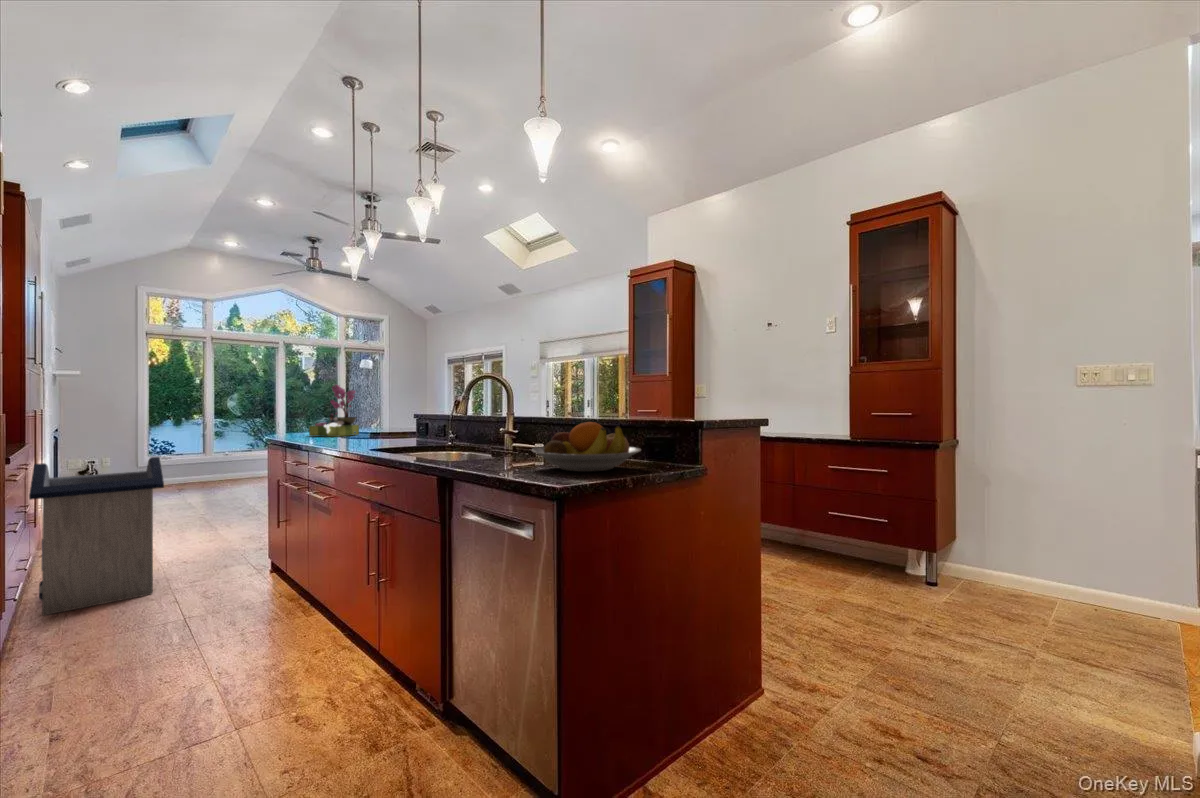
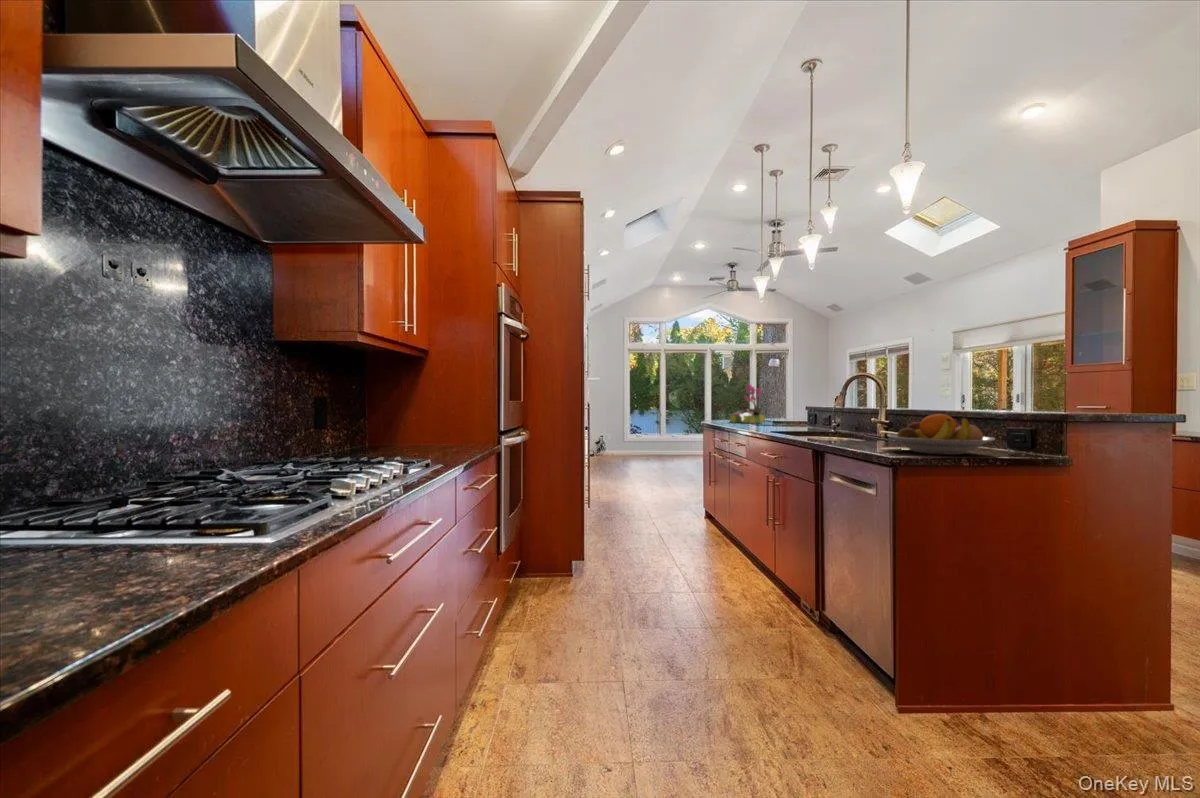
trash can: present [29,457,164,615] -> none [589,432,647,518]

